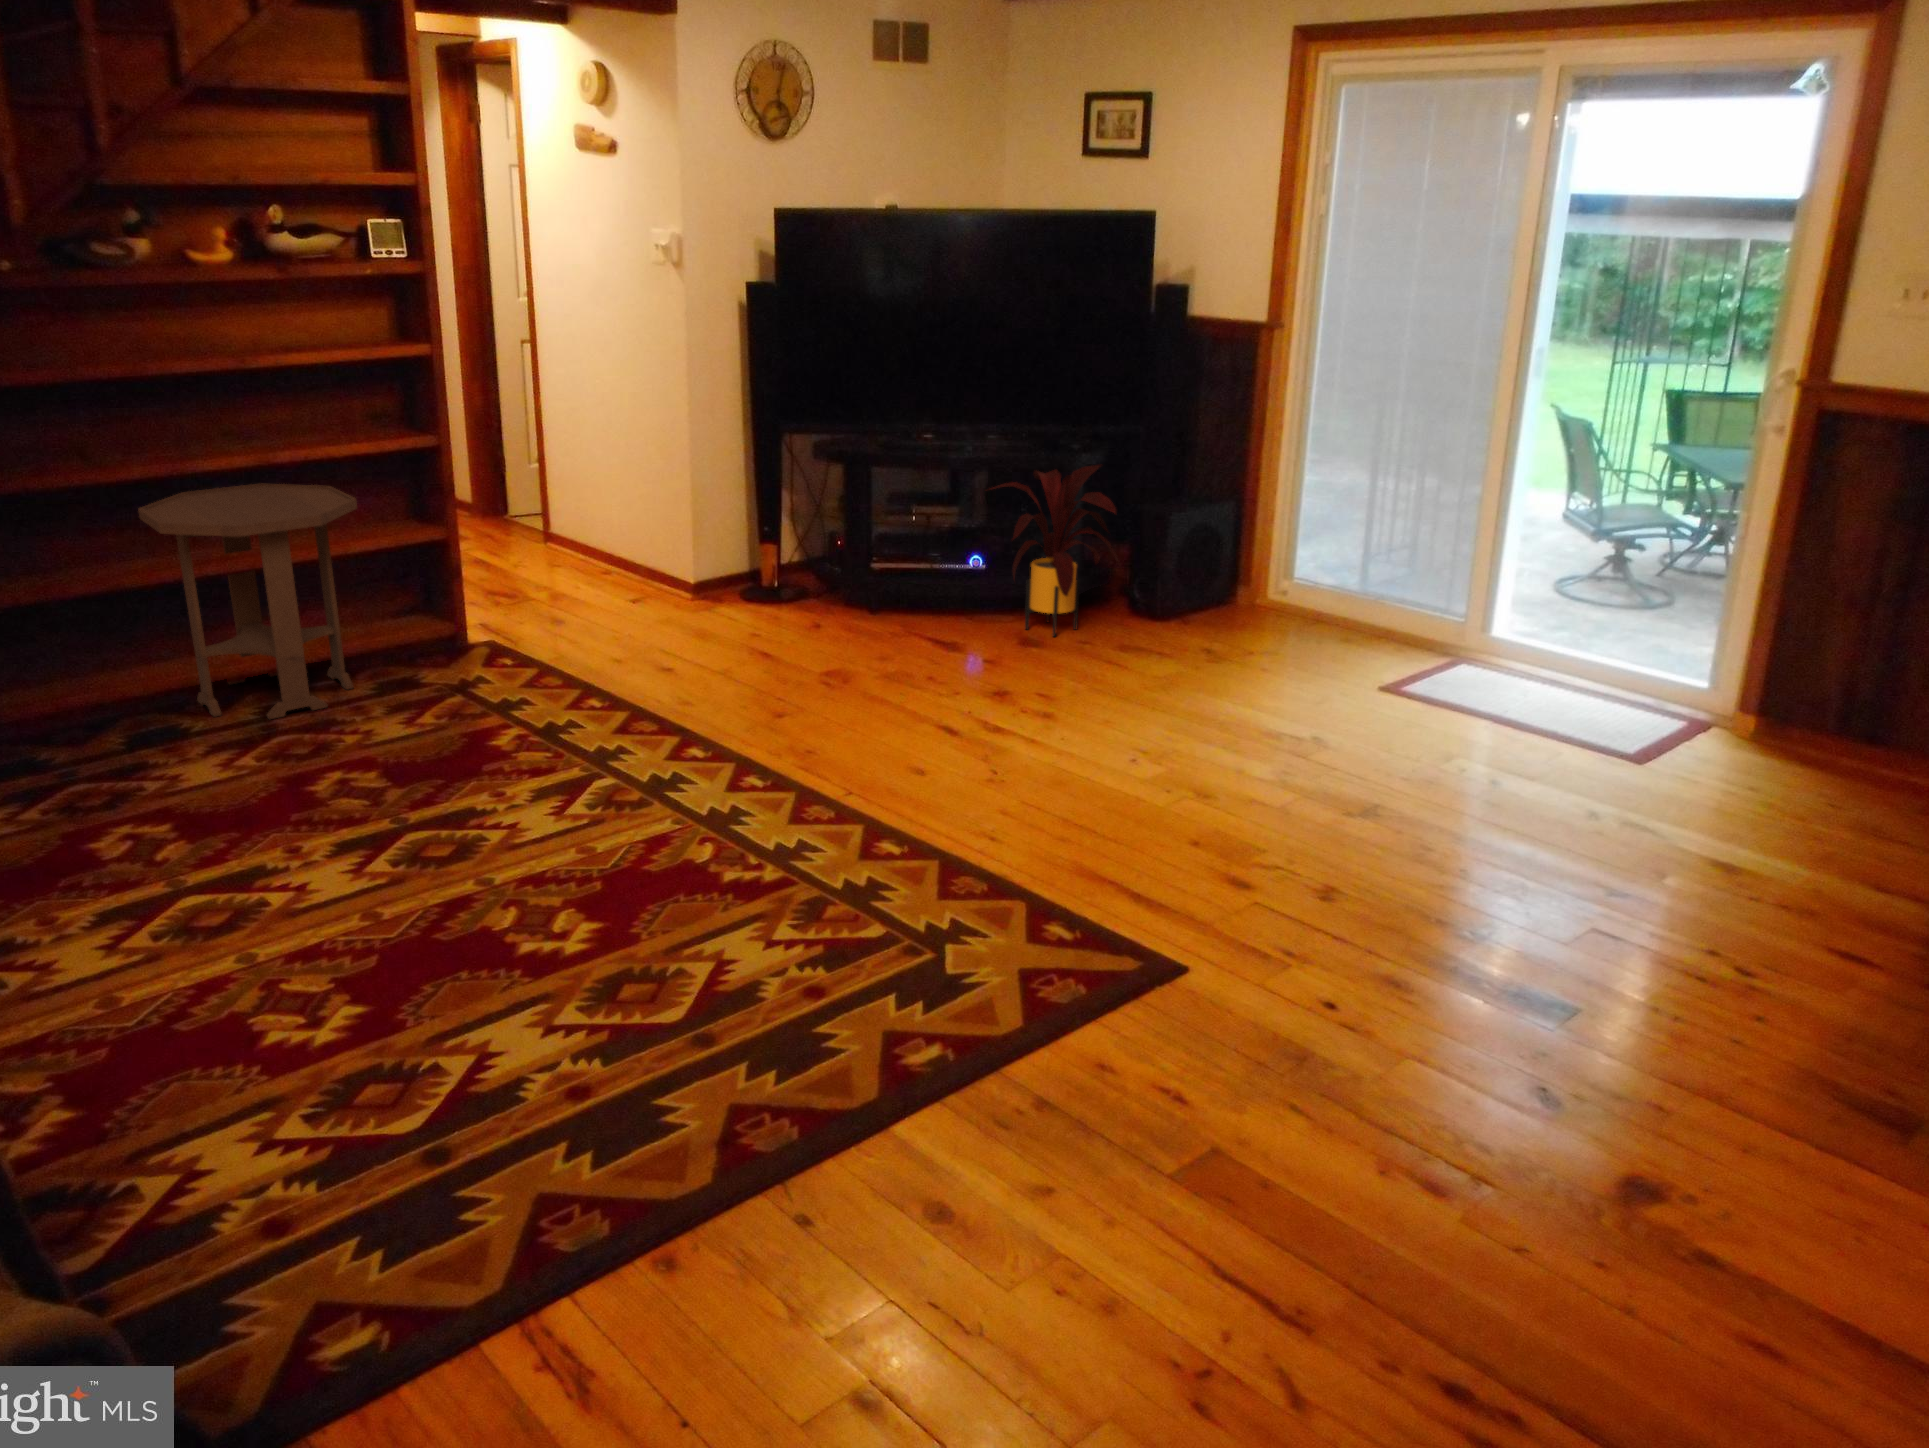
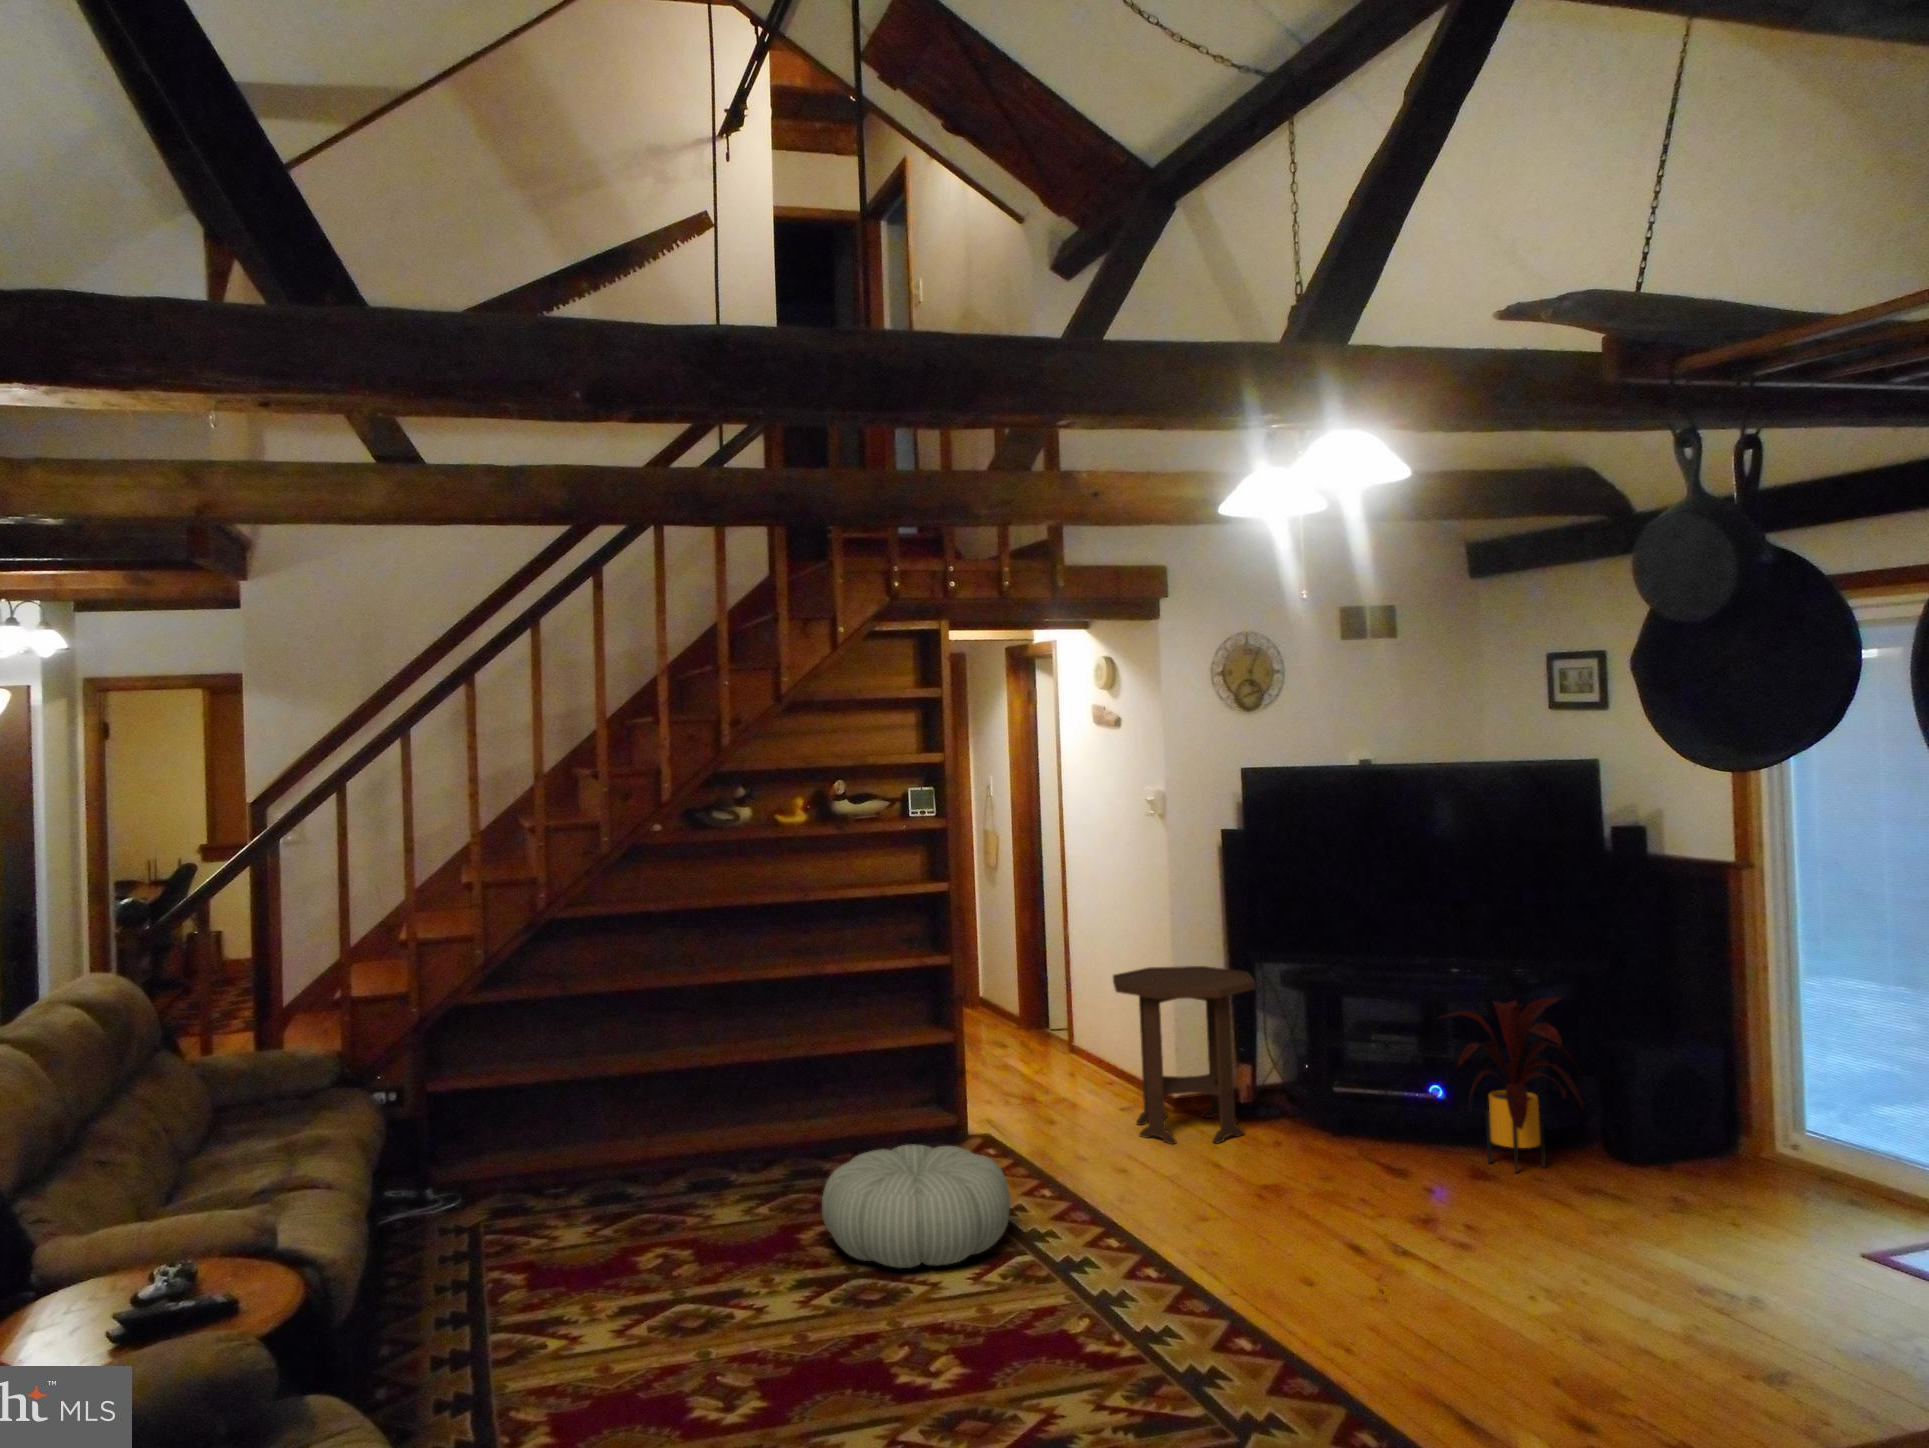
side table: present [138,483,357,719] -> present [1113,966,1256,1144]
pouf: none [344,665,583,812] -> present [822,1145,1010,1268]

